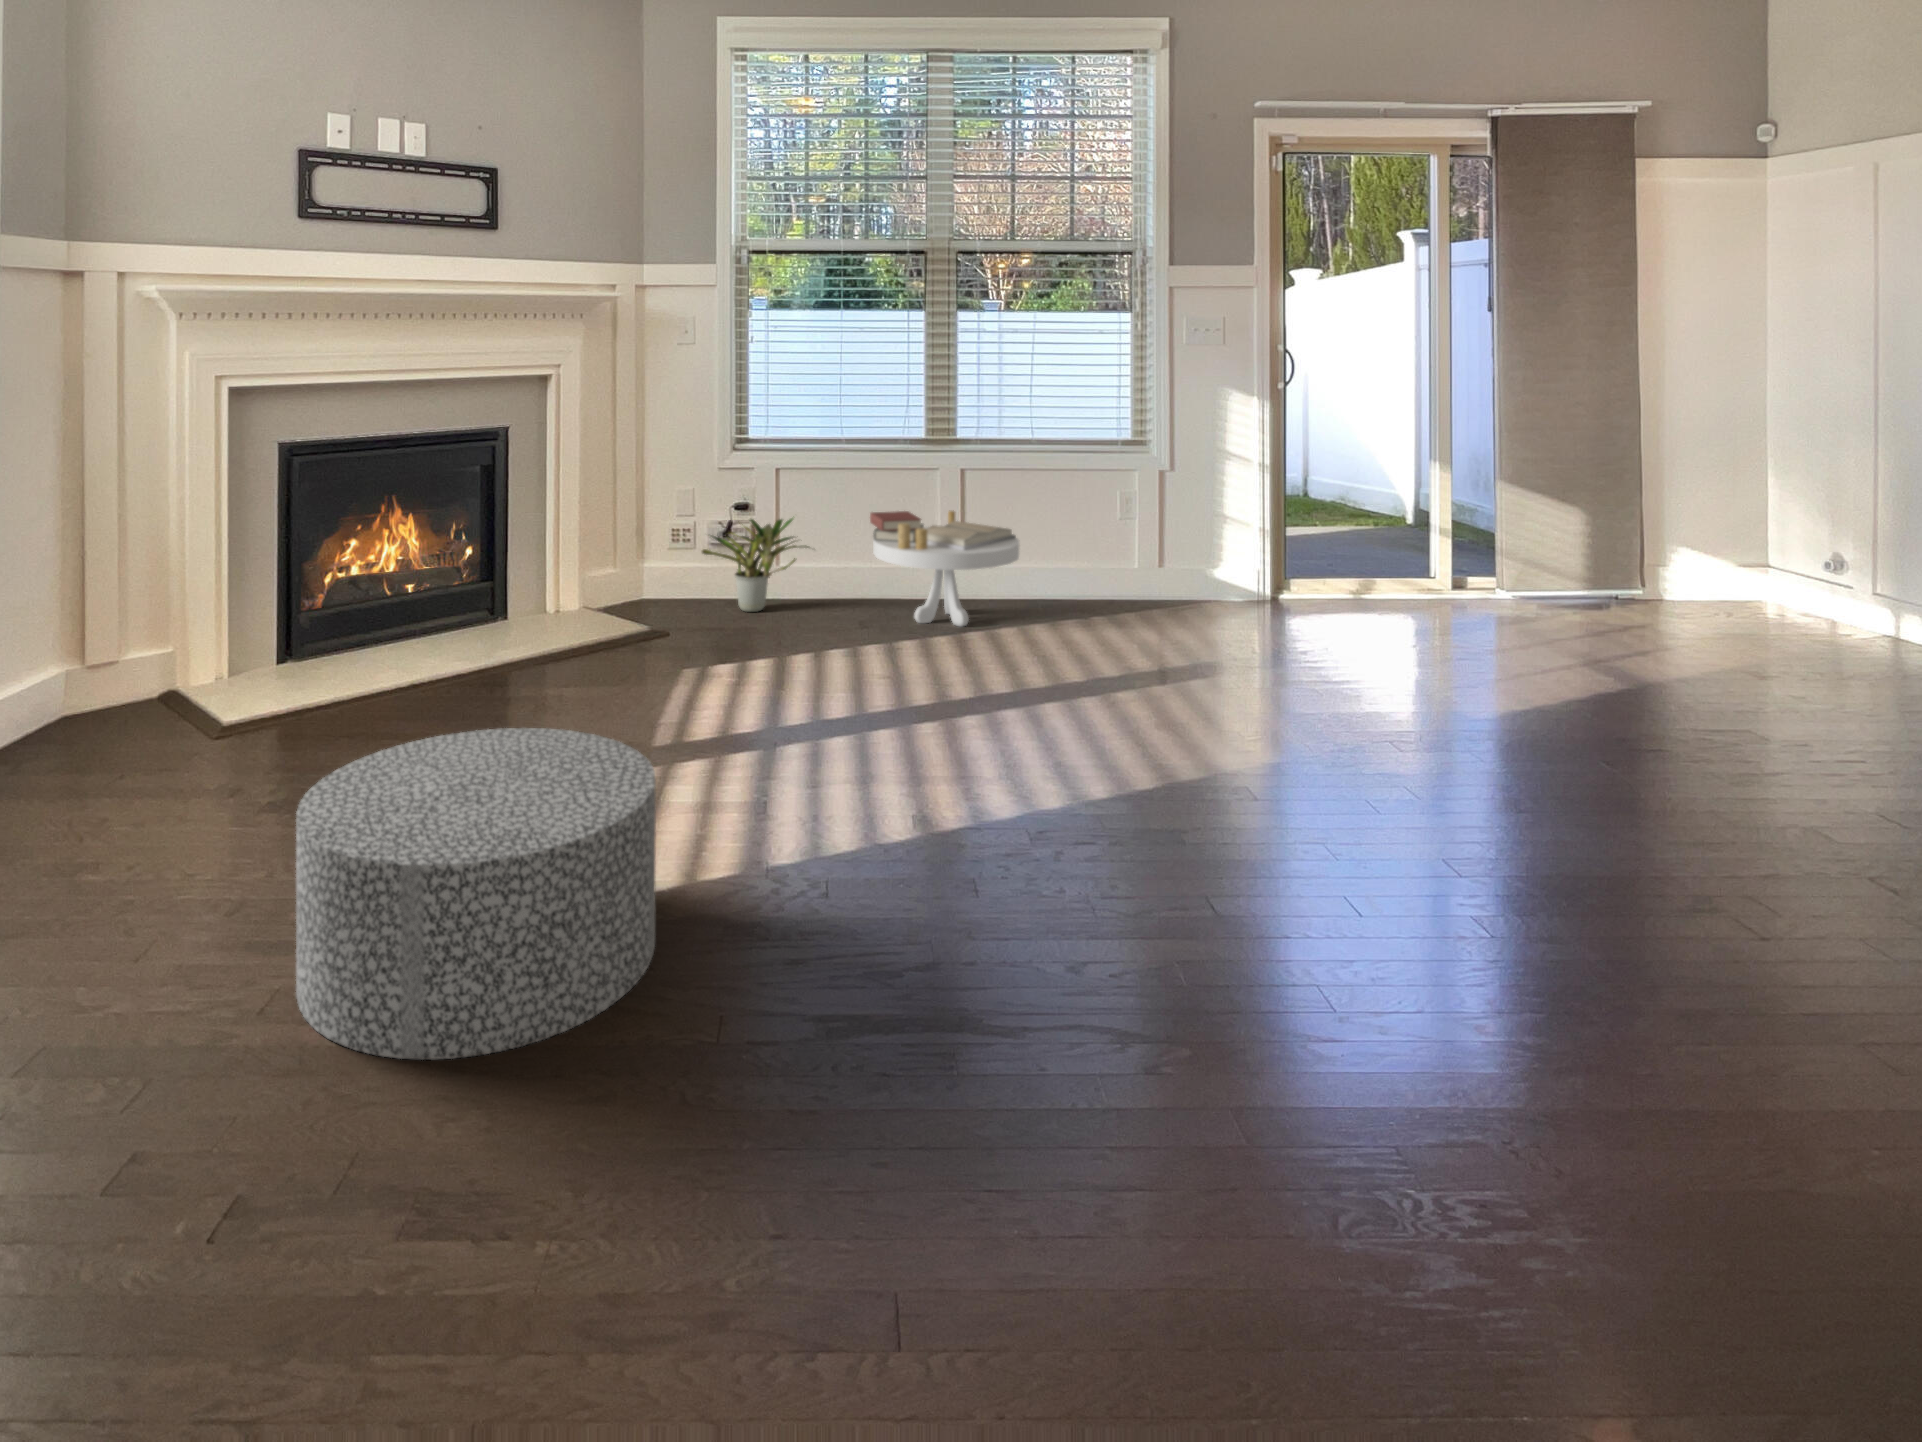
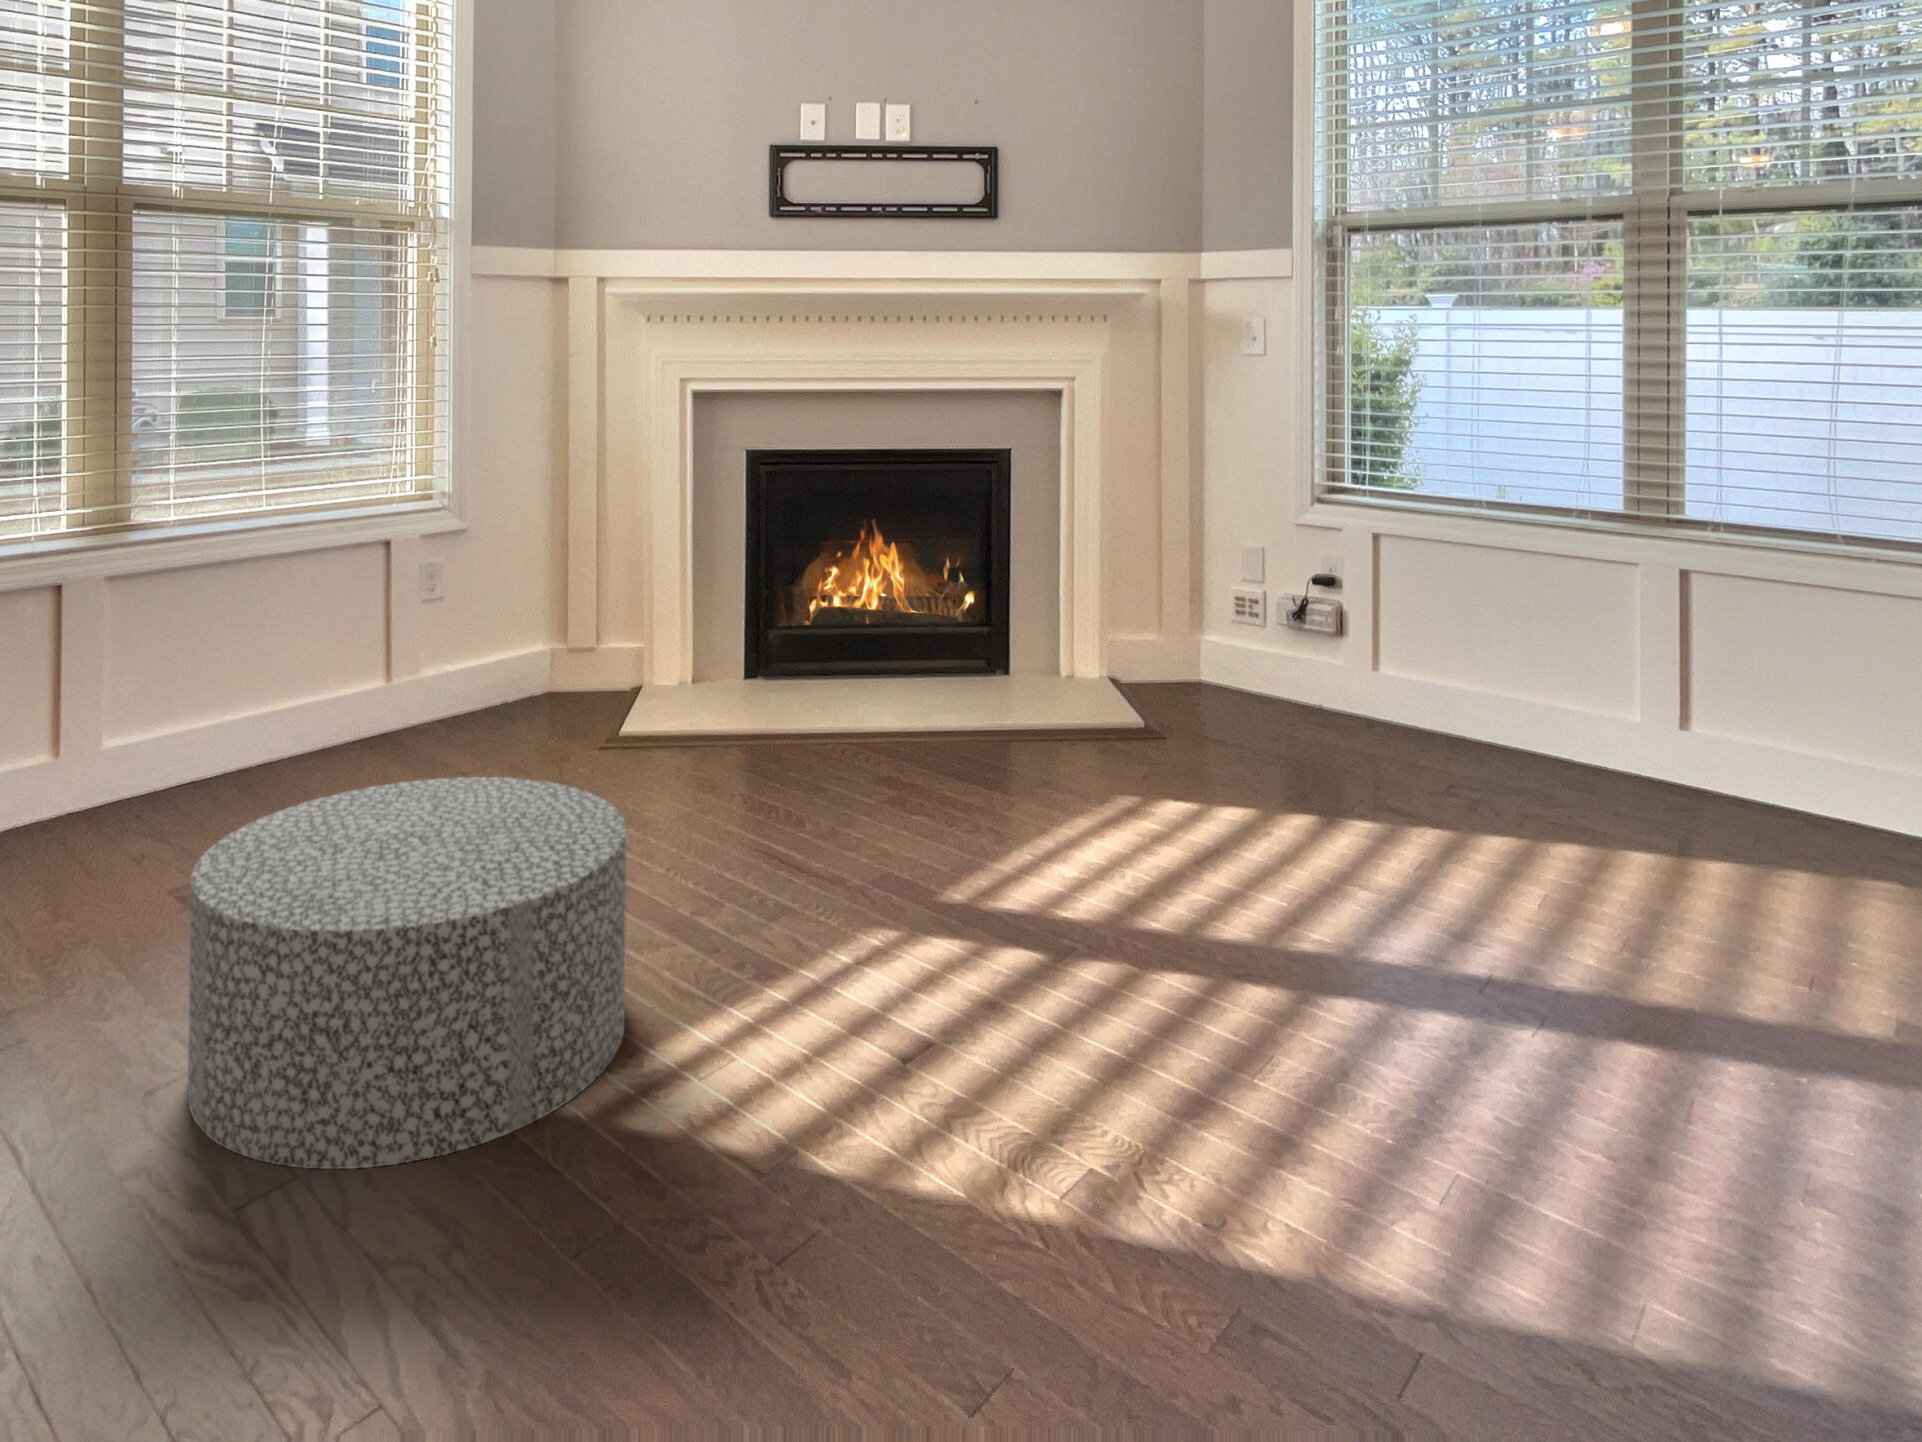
side table: present [870,511,1019,627] -> none [1472,614,1740,821]
potted plant: present [702,518,809,612] -> none [1237,601,1412,733]

